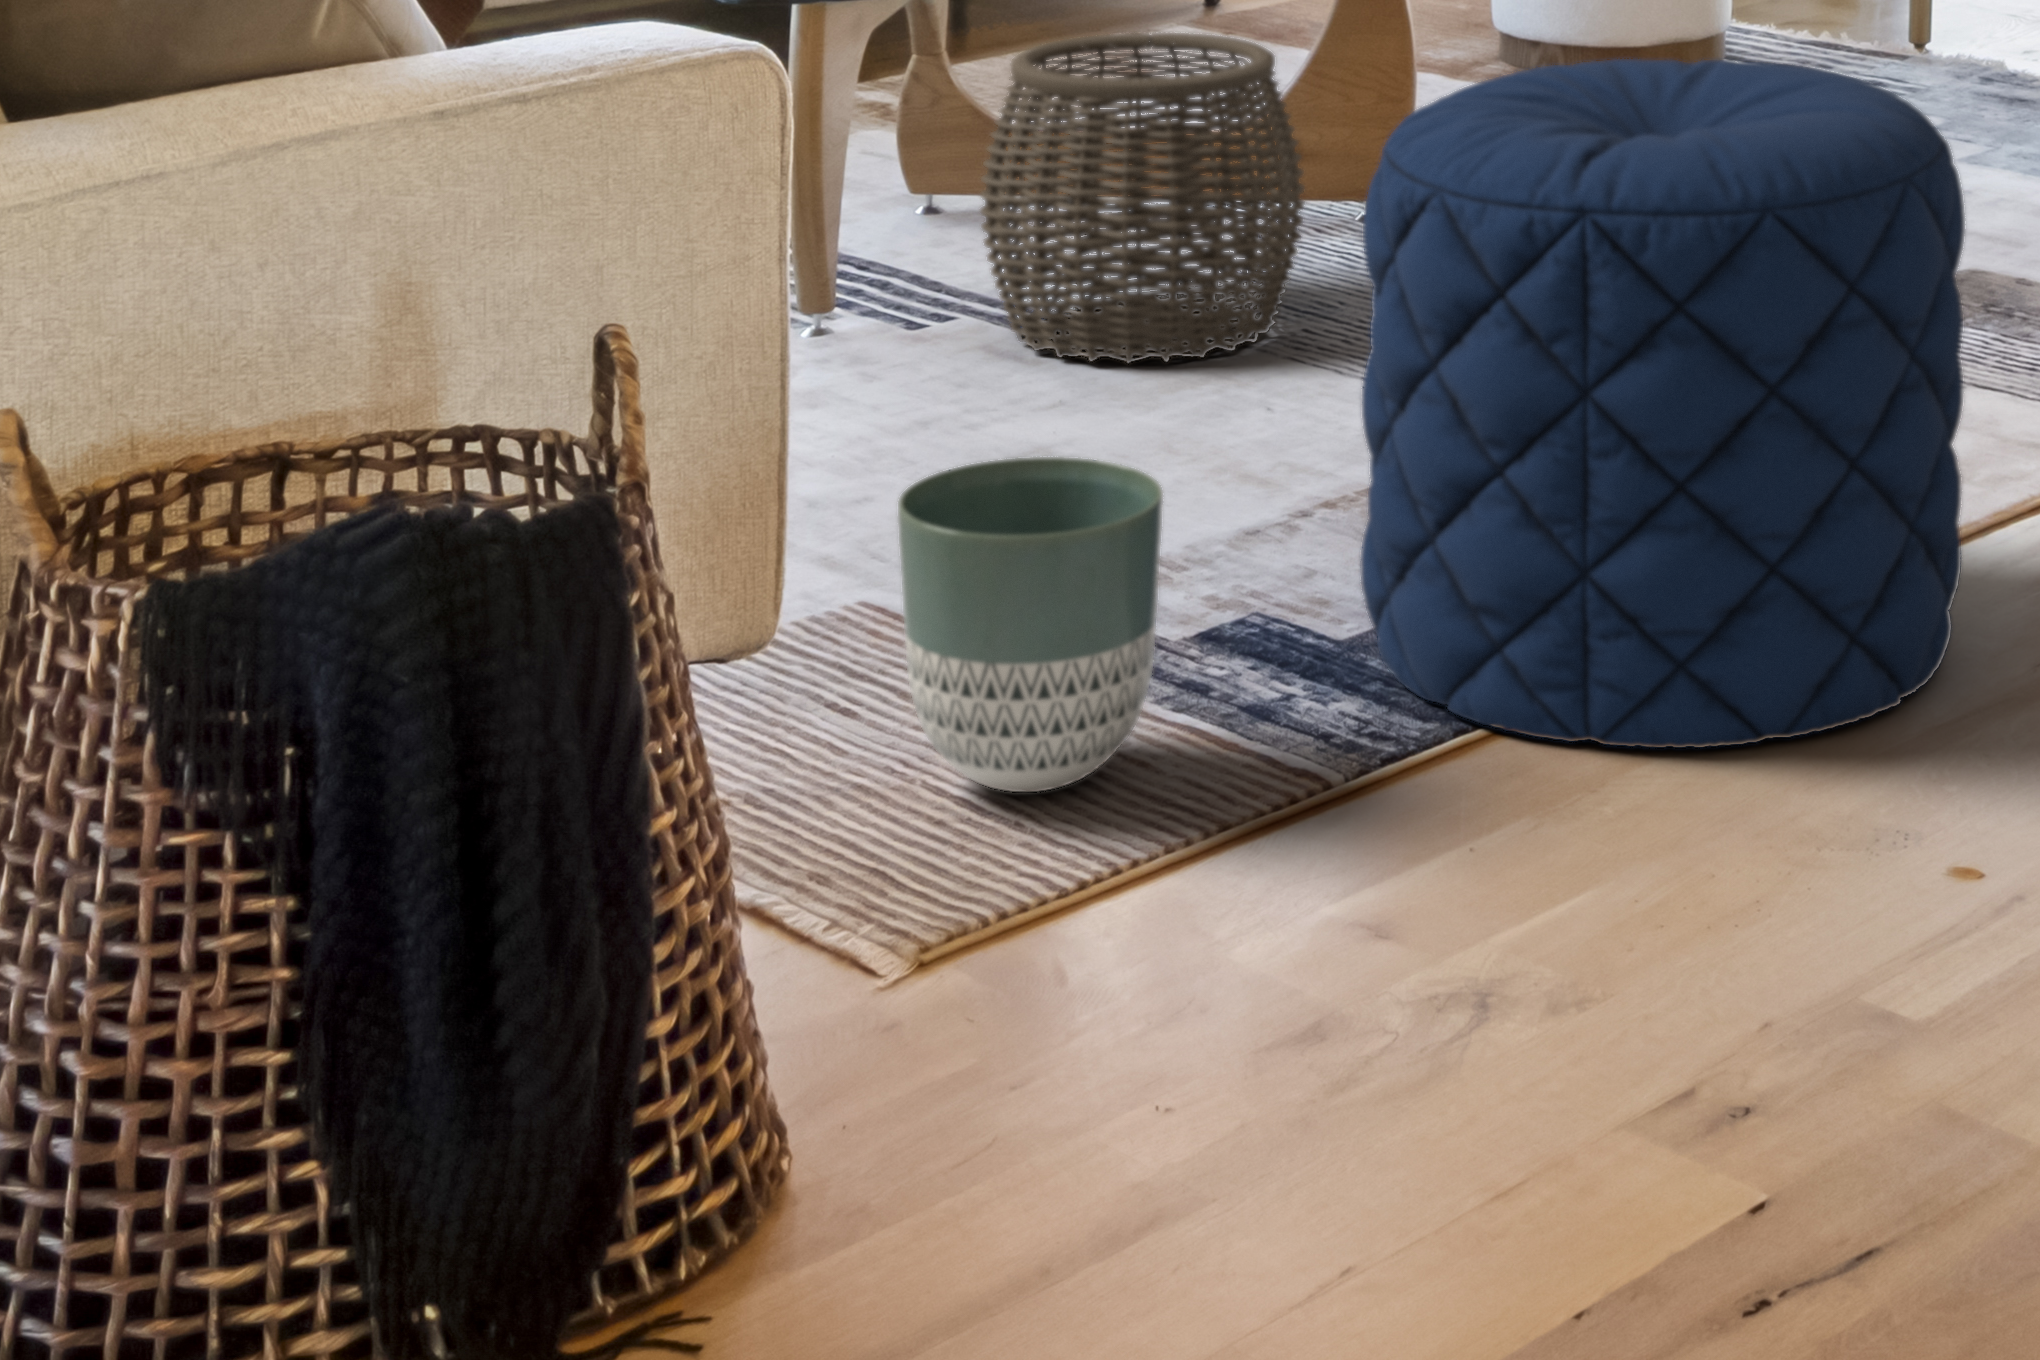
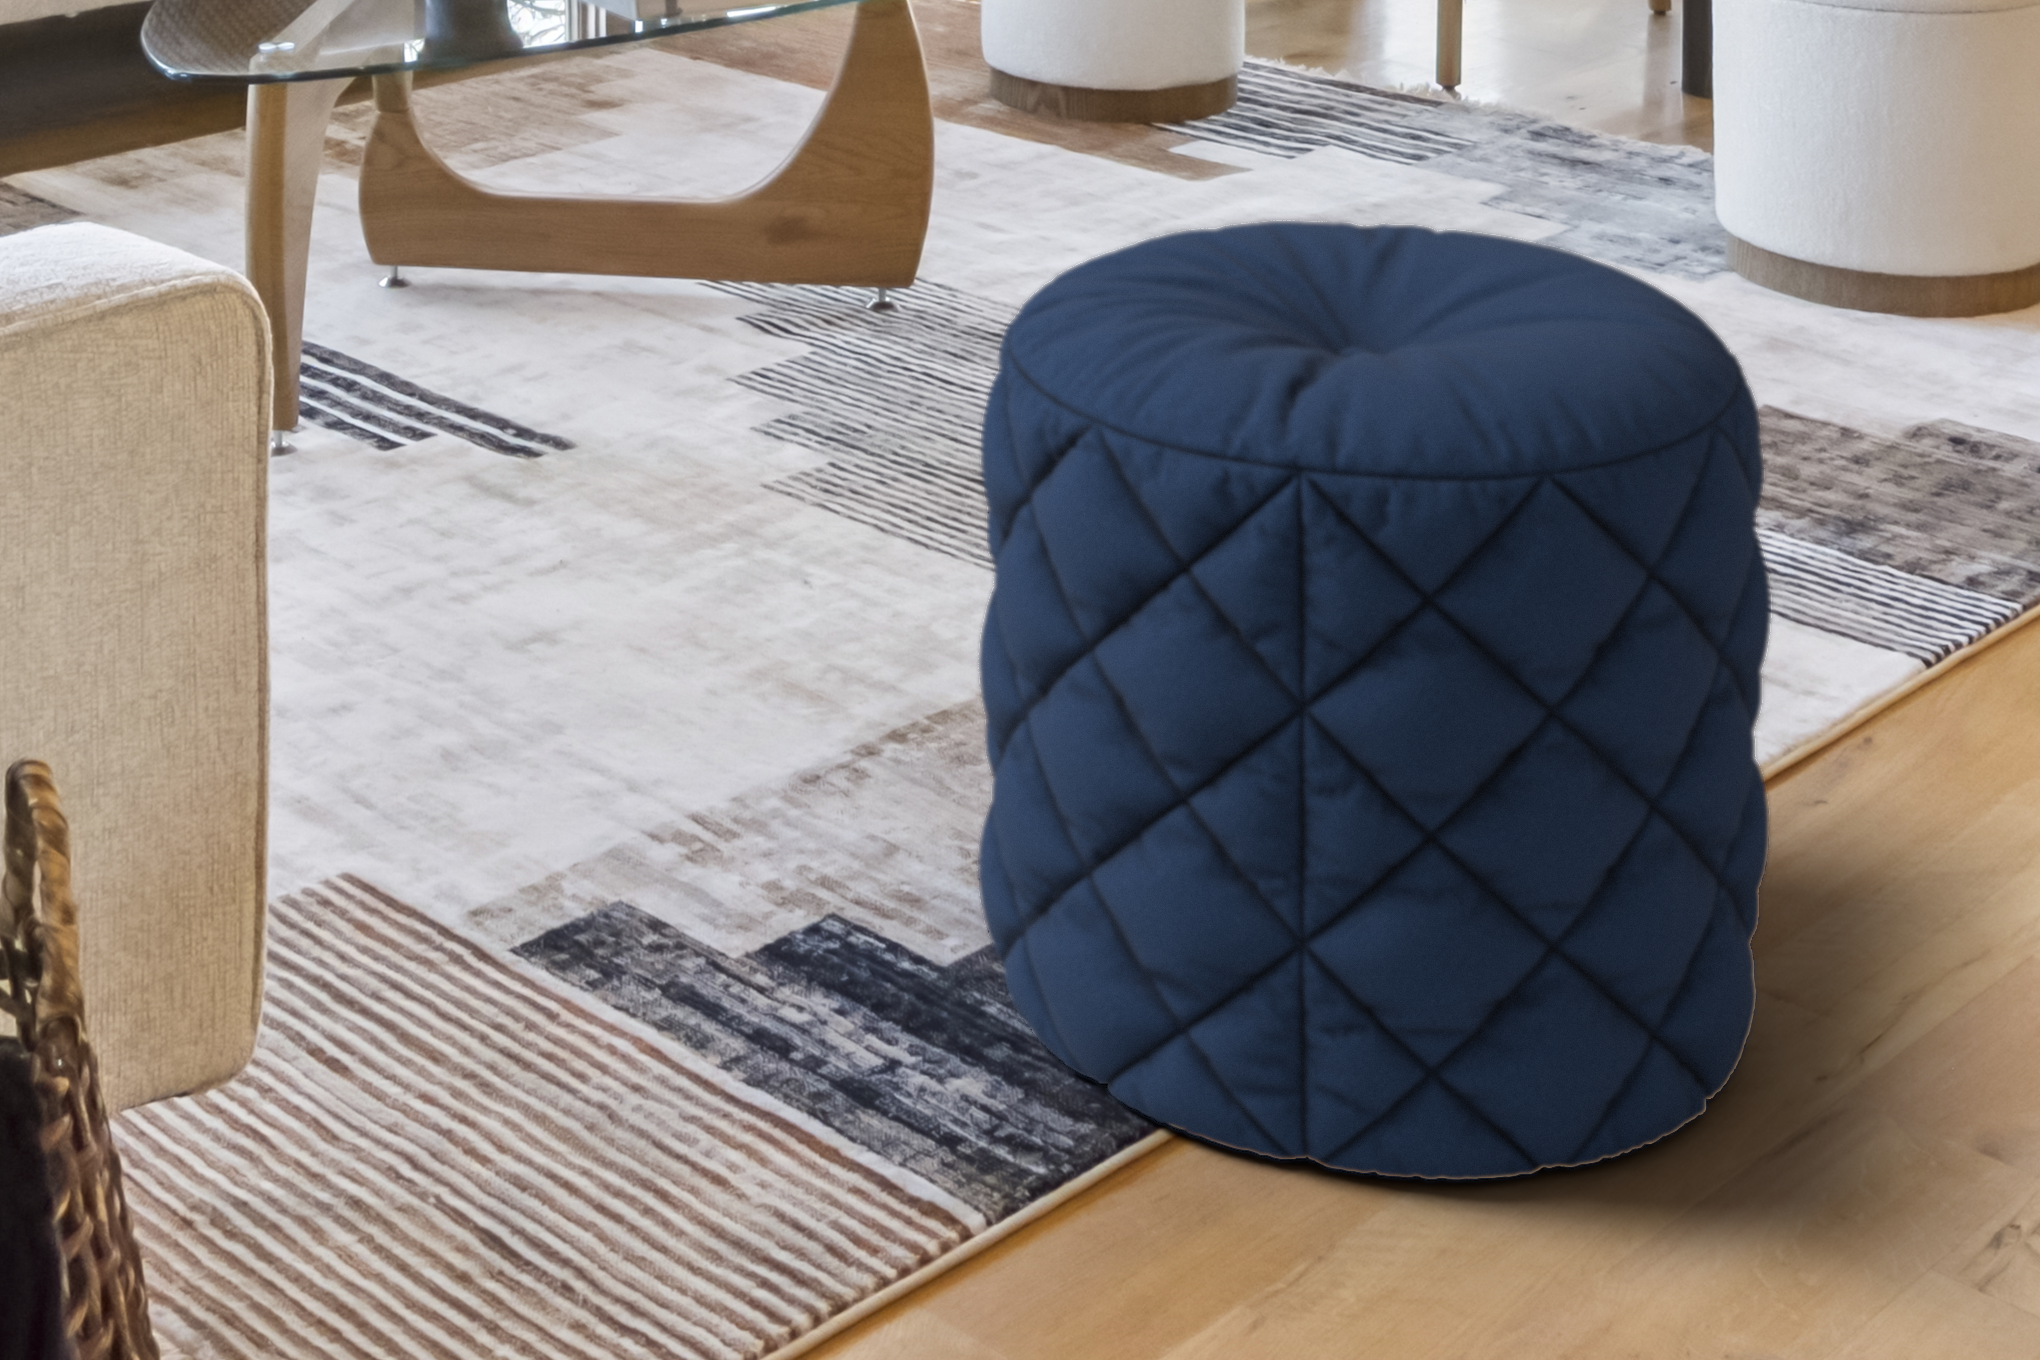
woven basket: present [980,33,1304,363] -> none [468,111,838,505]
planter: present [898,457,1163,792] -> none [413,755,753,1223]

